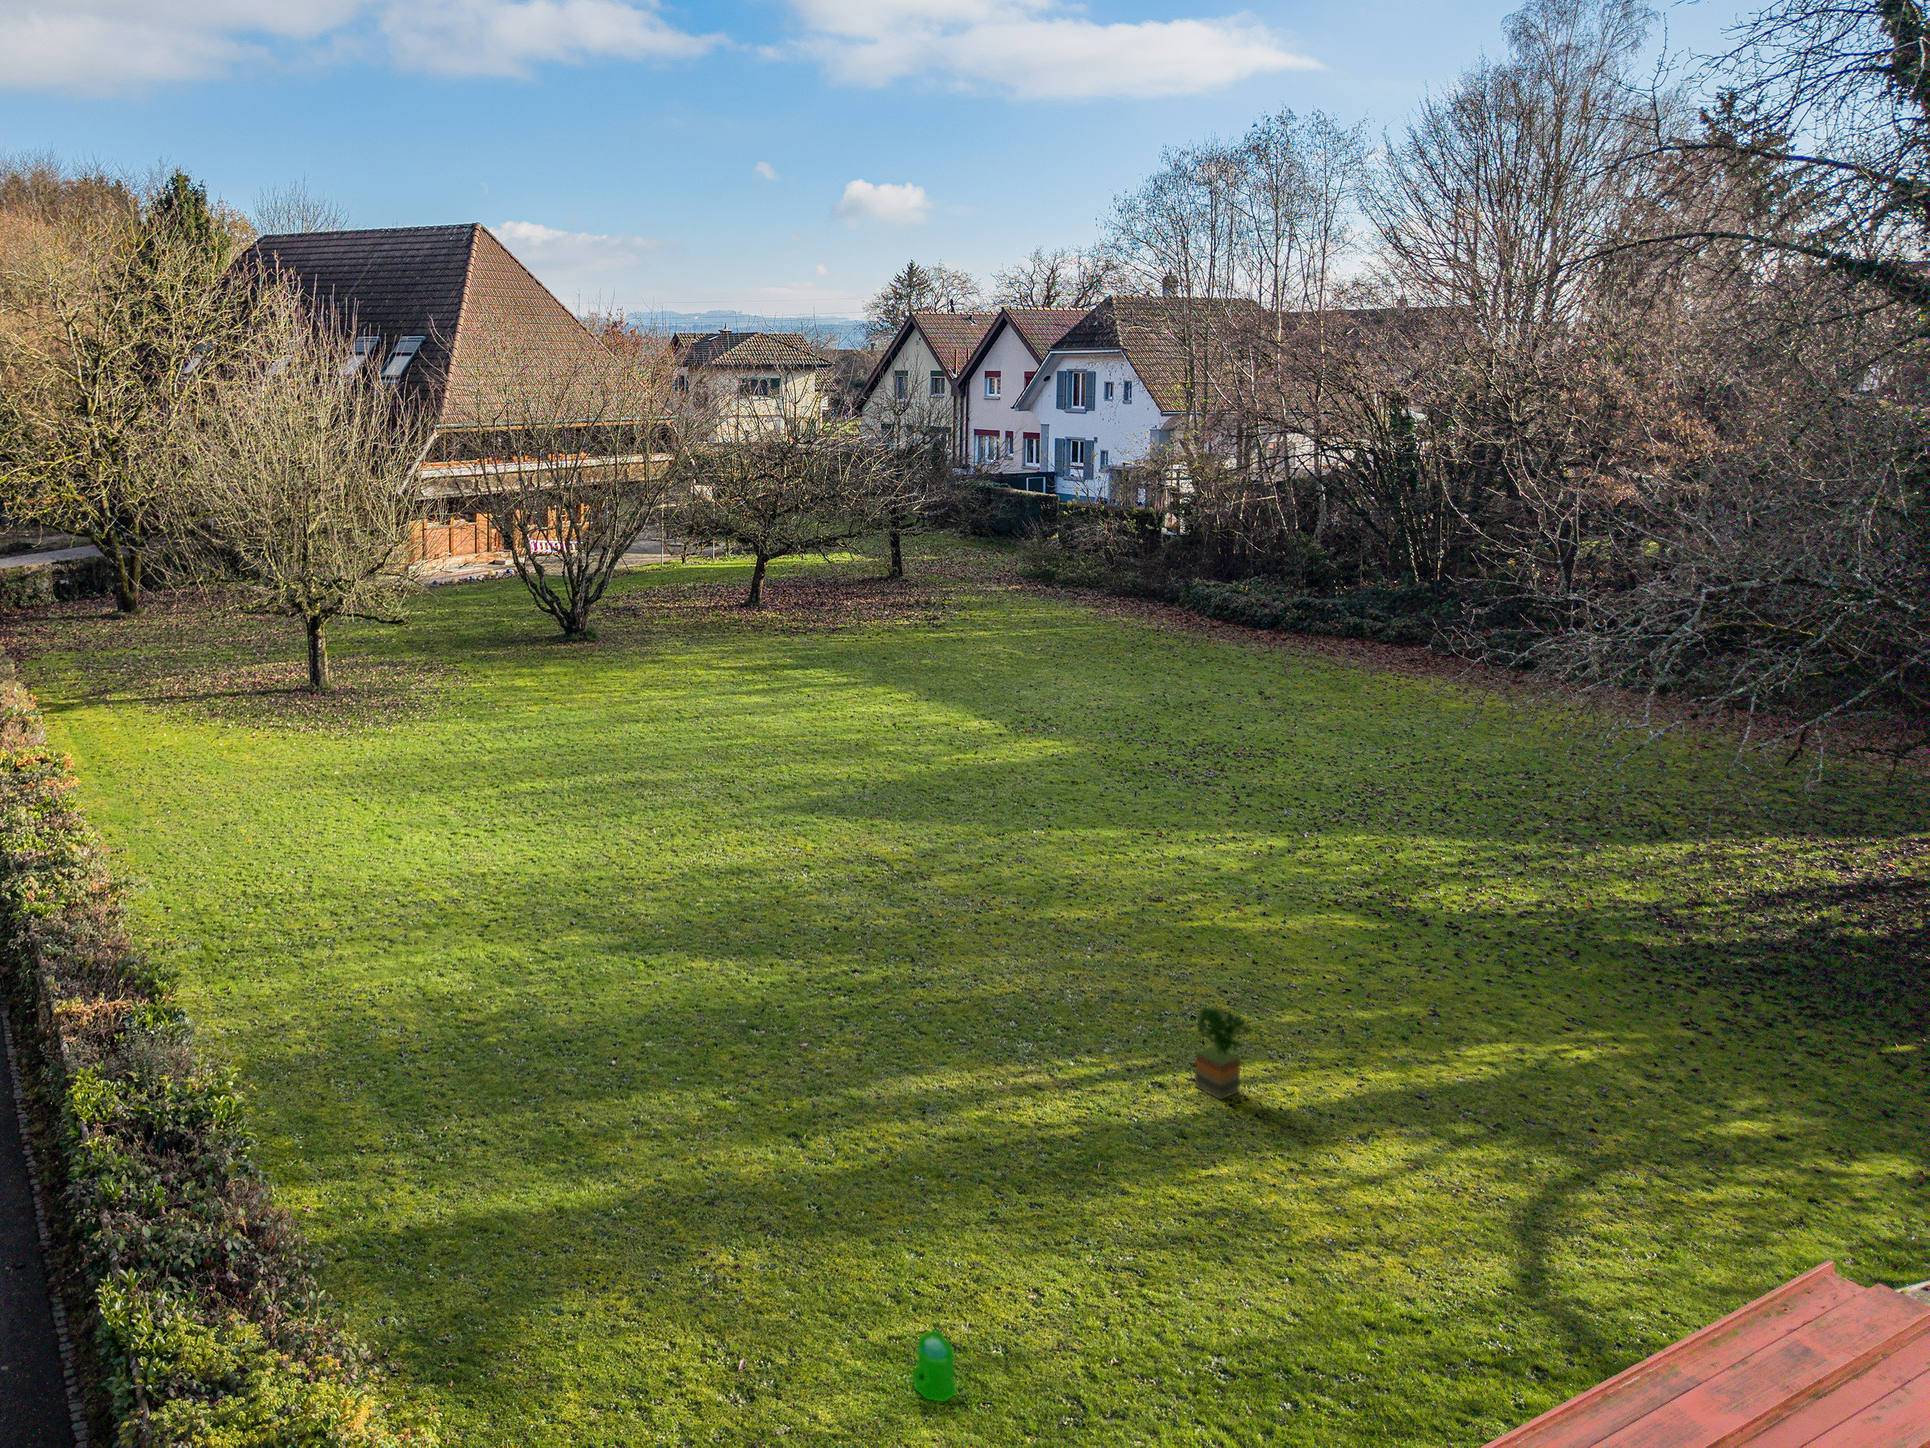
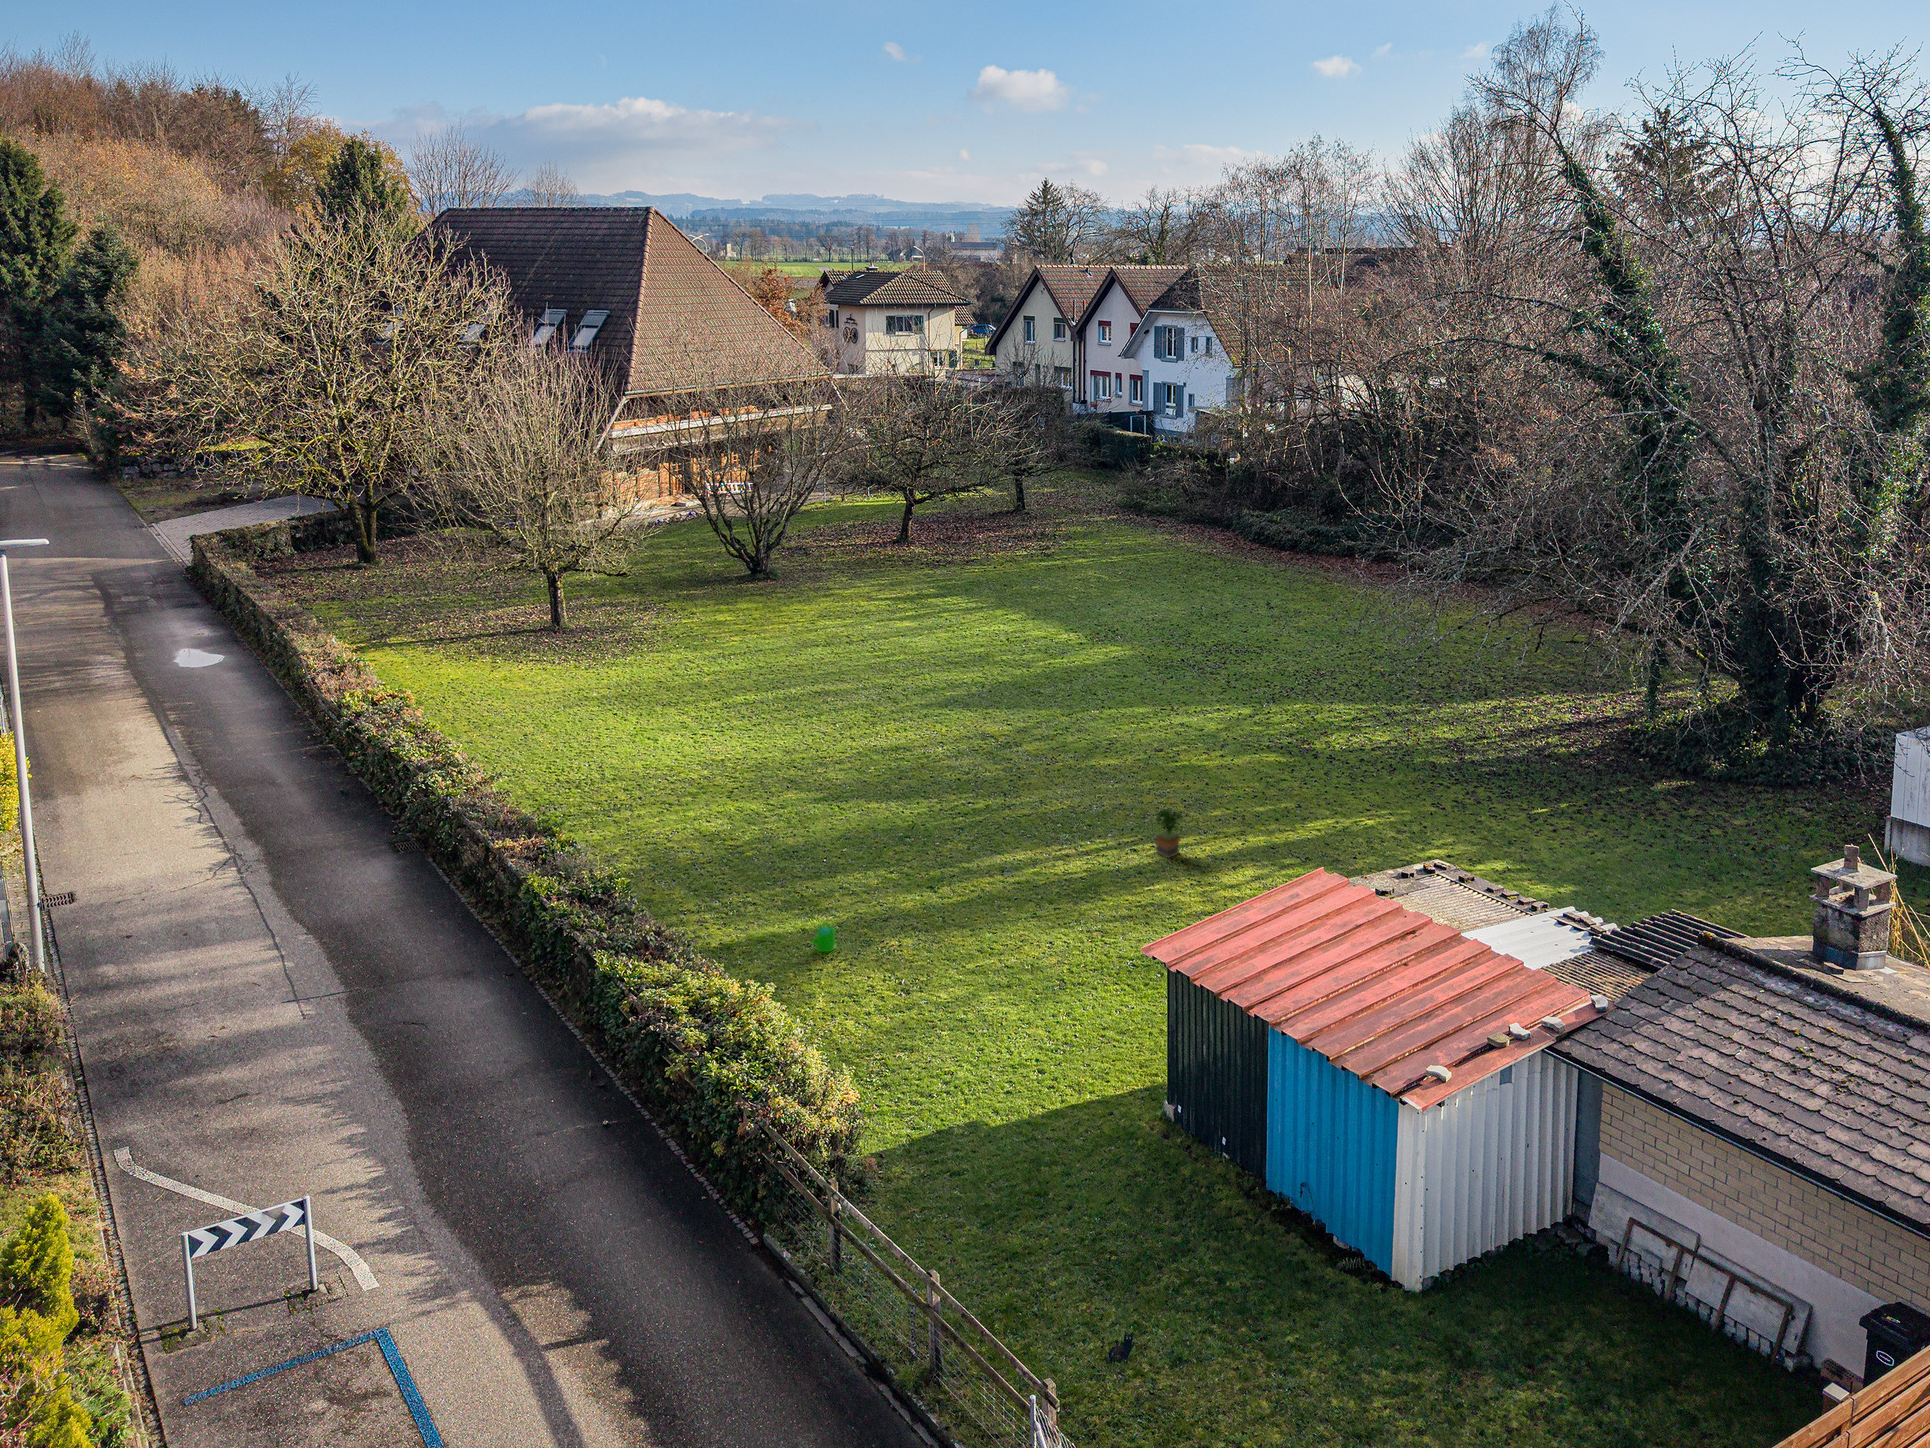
watering can: present [913,1330,957,1401] -> present [812,922,836,952]

